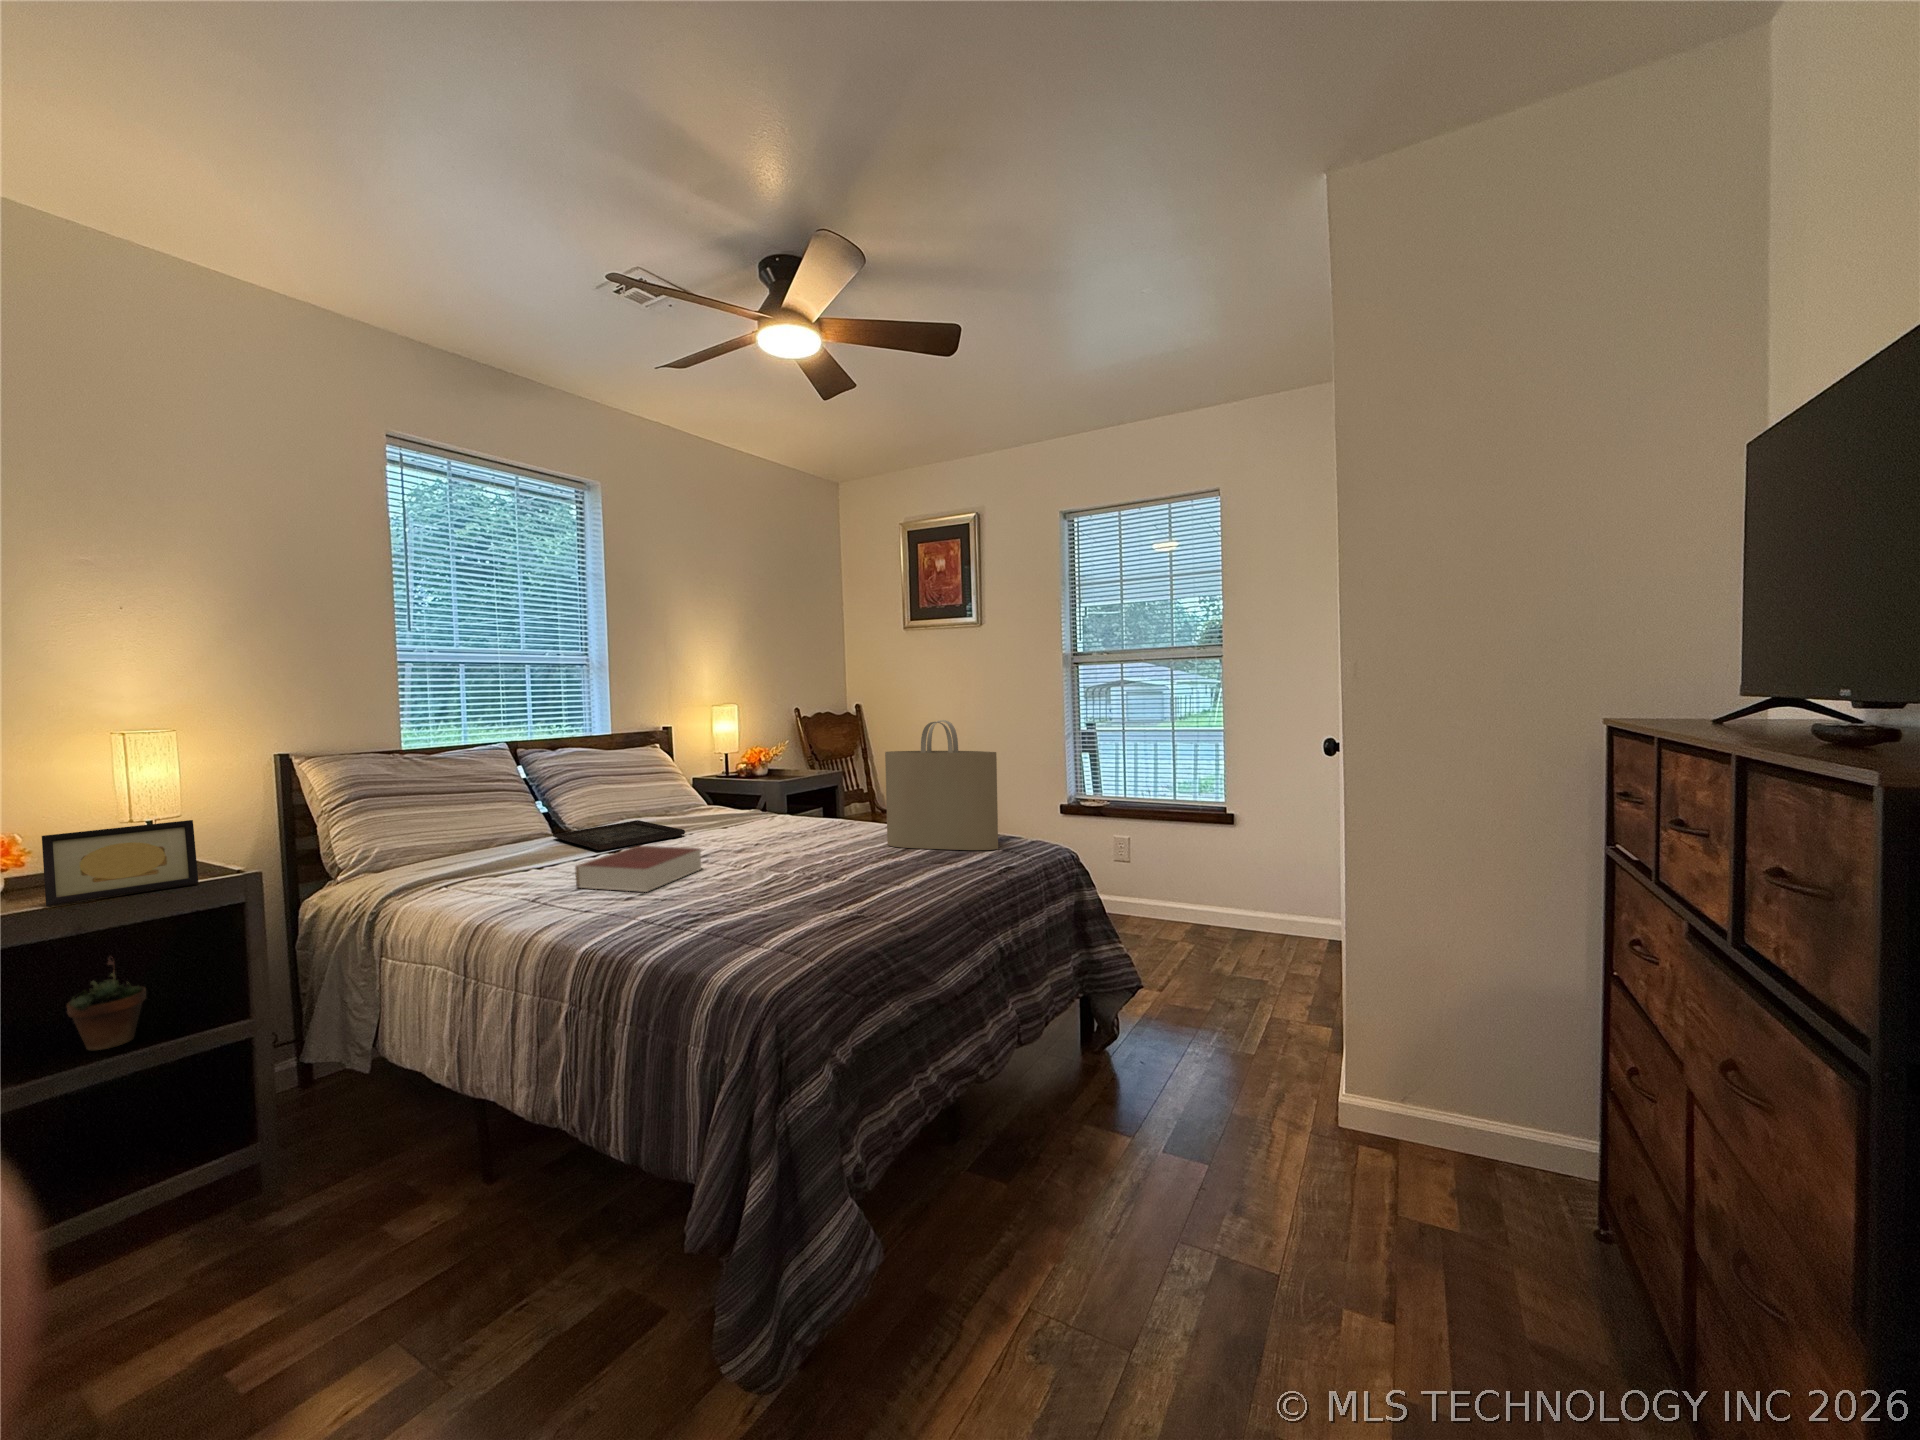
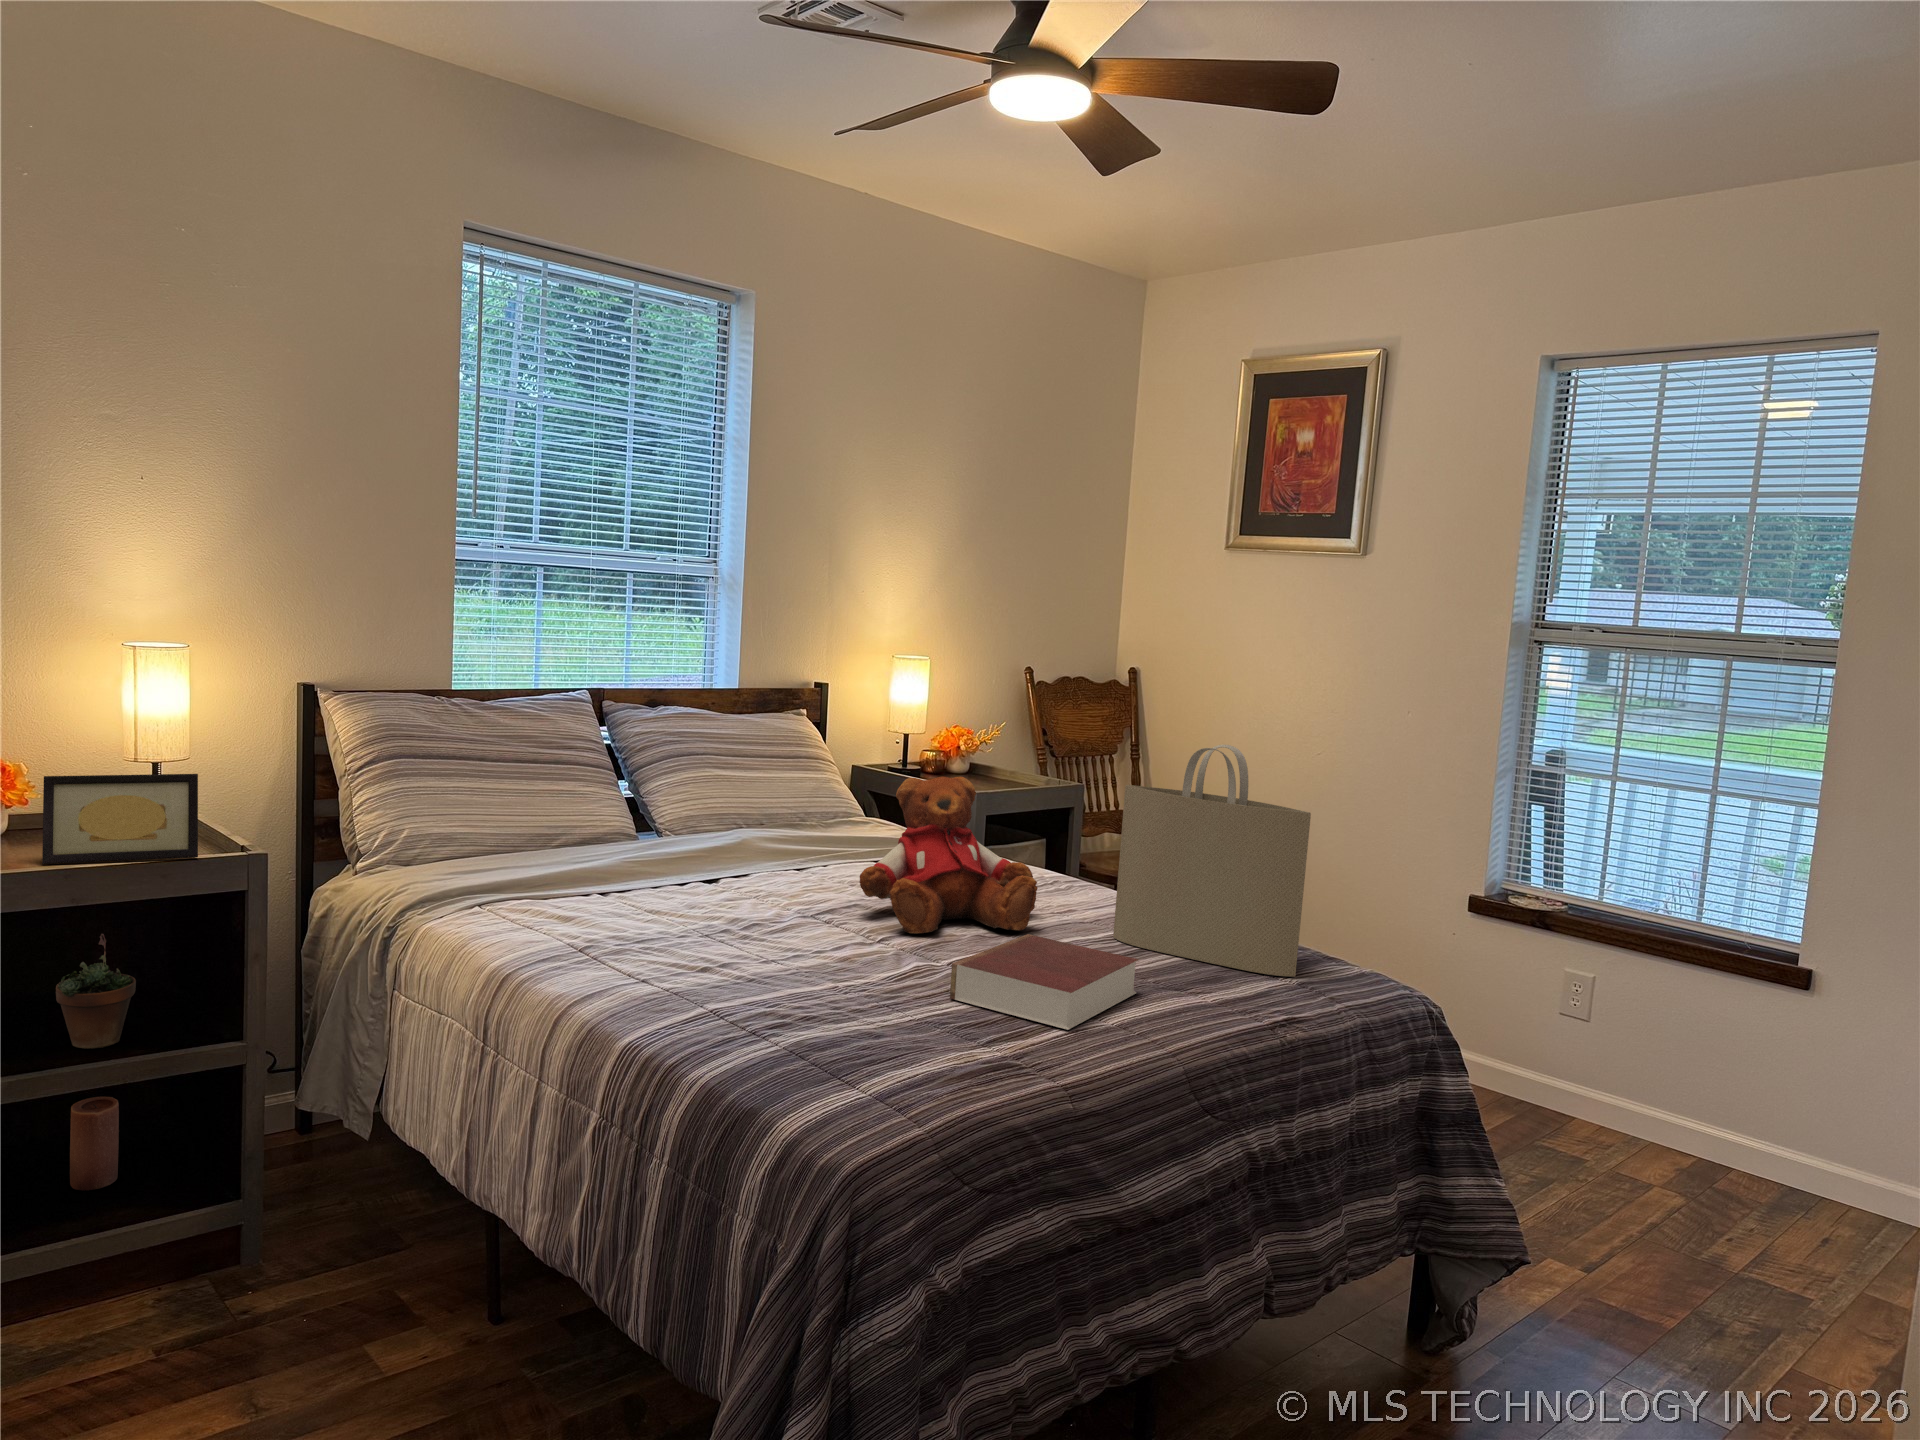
teddy bear: none [723,762,838,860] -> present [860,777,1038,933]
tray: present [553,820,685,850] -> none [633,830,814,875]
book: present [575,846,702,892] -> present [950,934,1139,1030]
candle: none [89,1087,139,1167] -> present [70,1097,119,1190]

